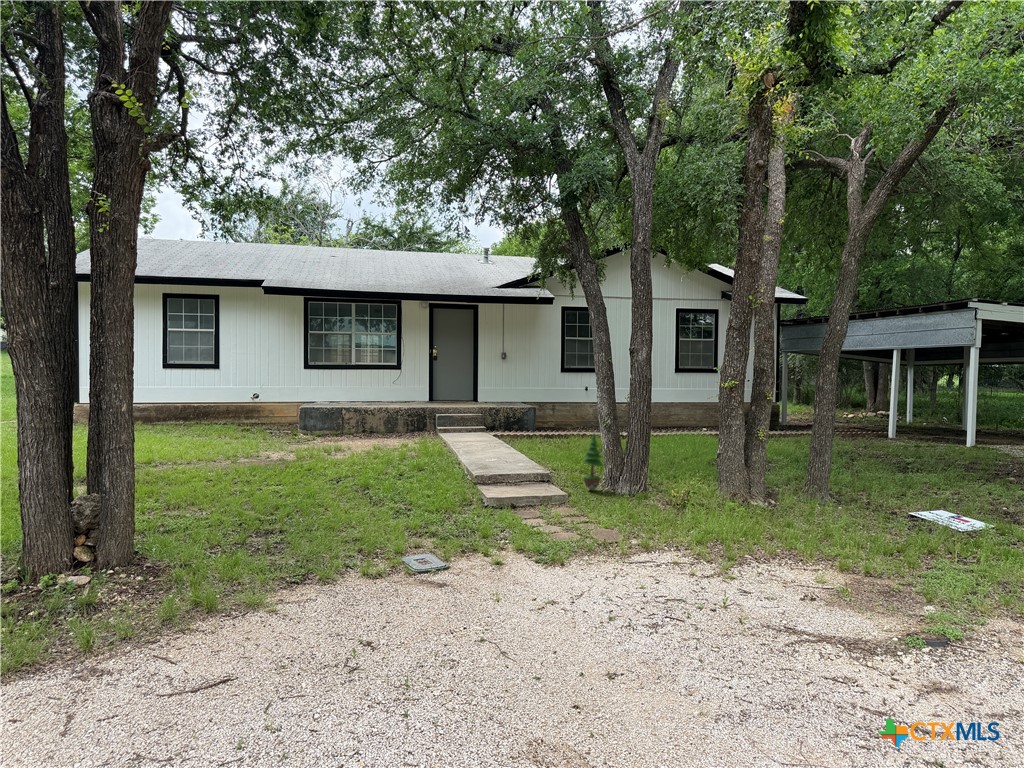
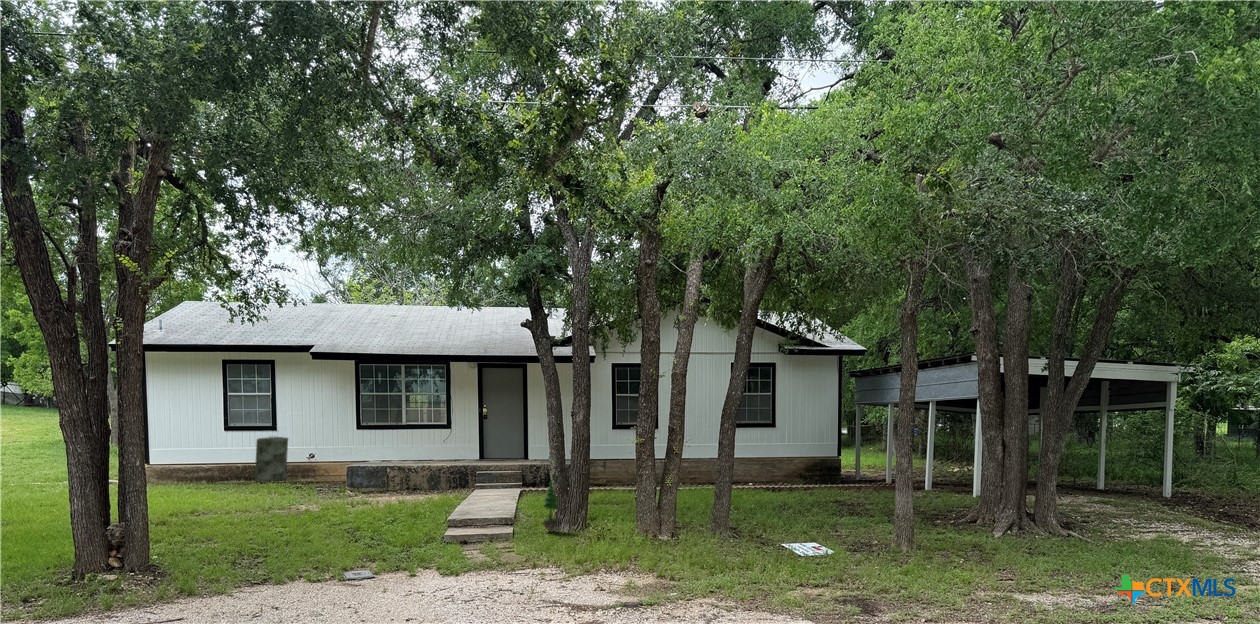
trash can: none [197,374,232,422] -> present [255,437,288,481]

